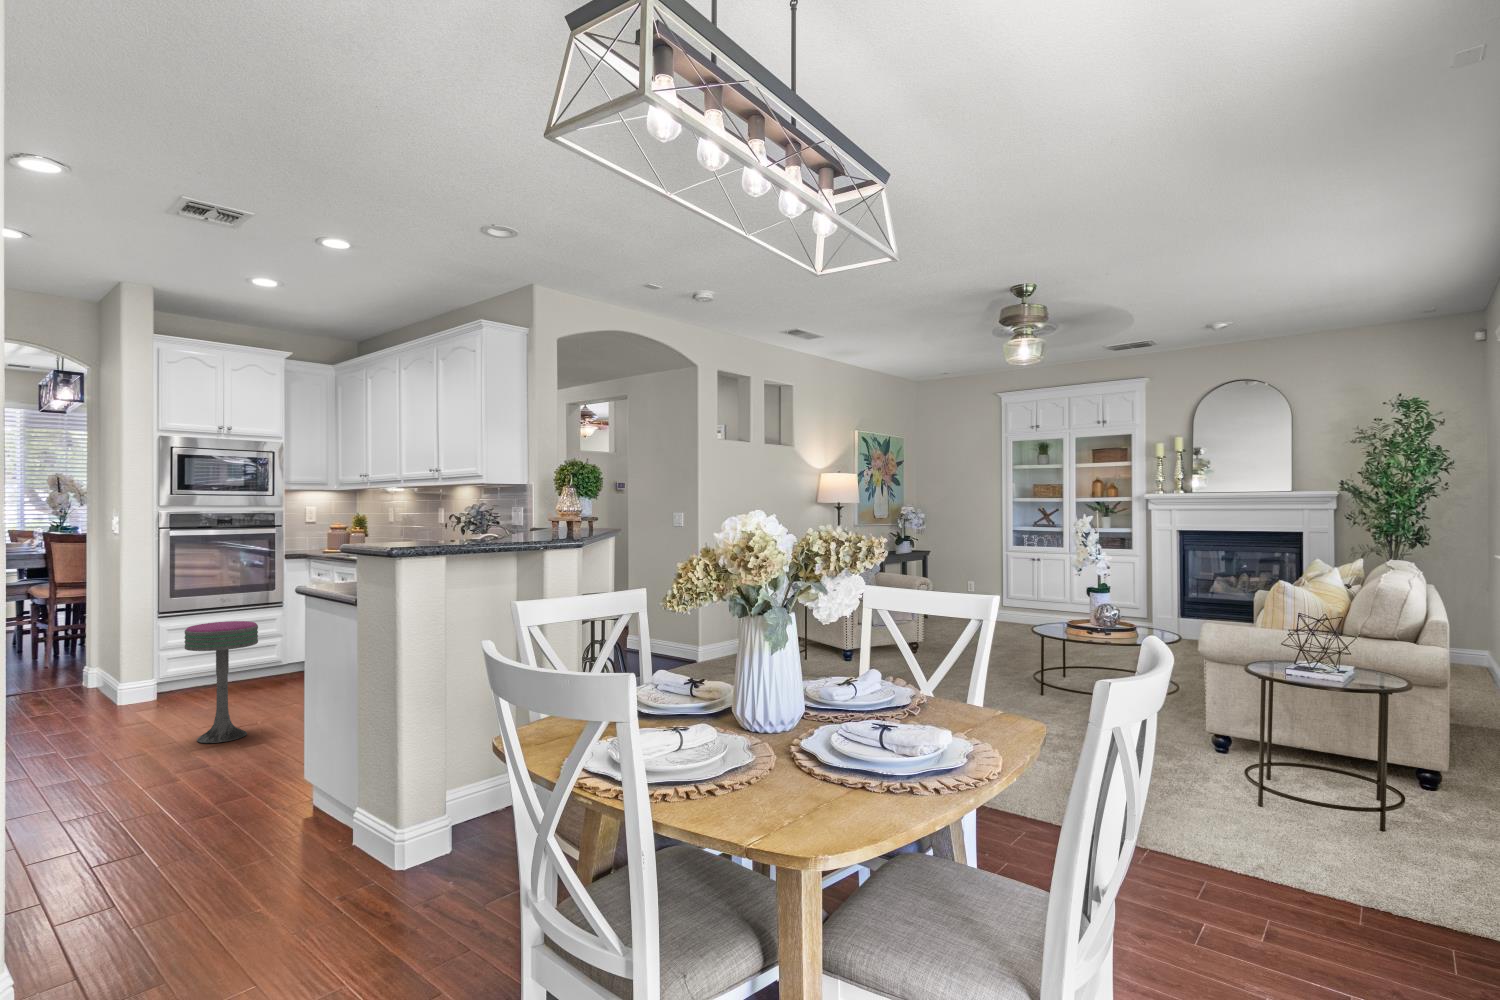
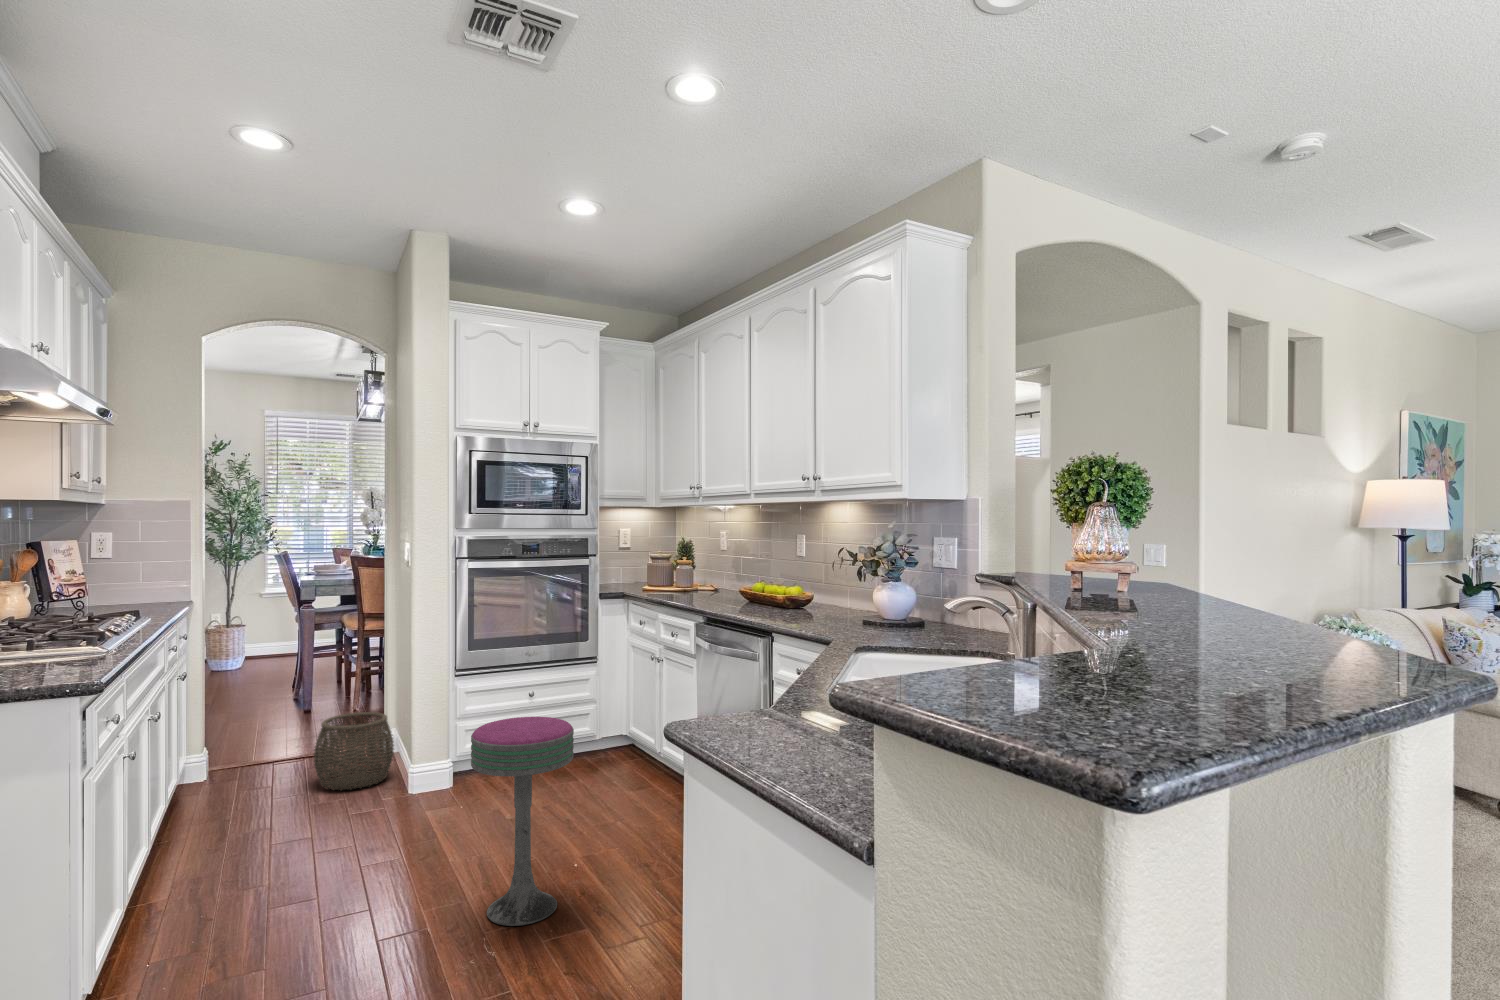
woven basket: none [34,649,107,705] -> present [314,712,394,790]

